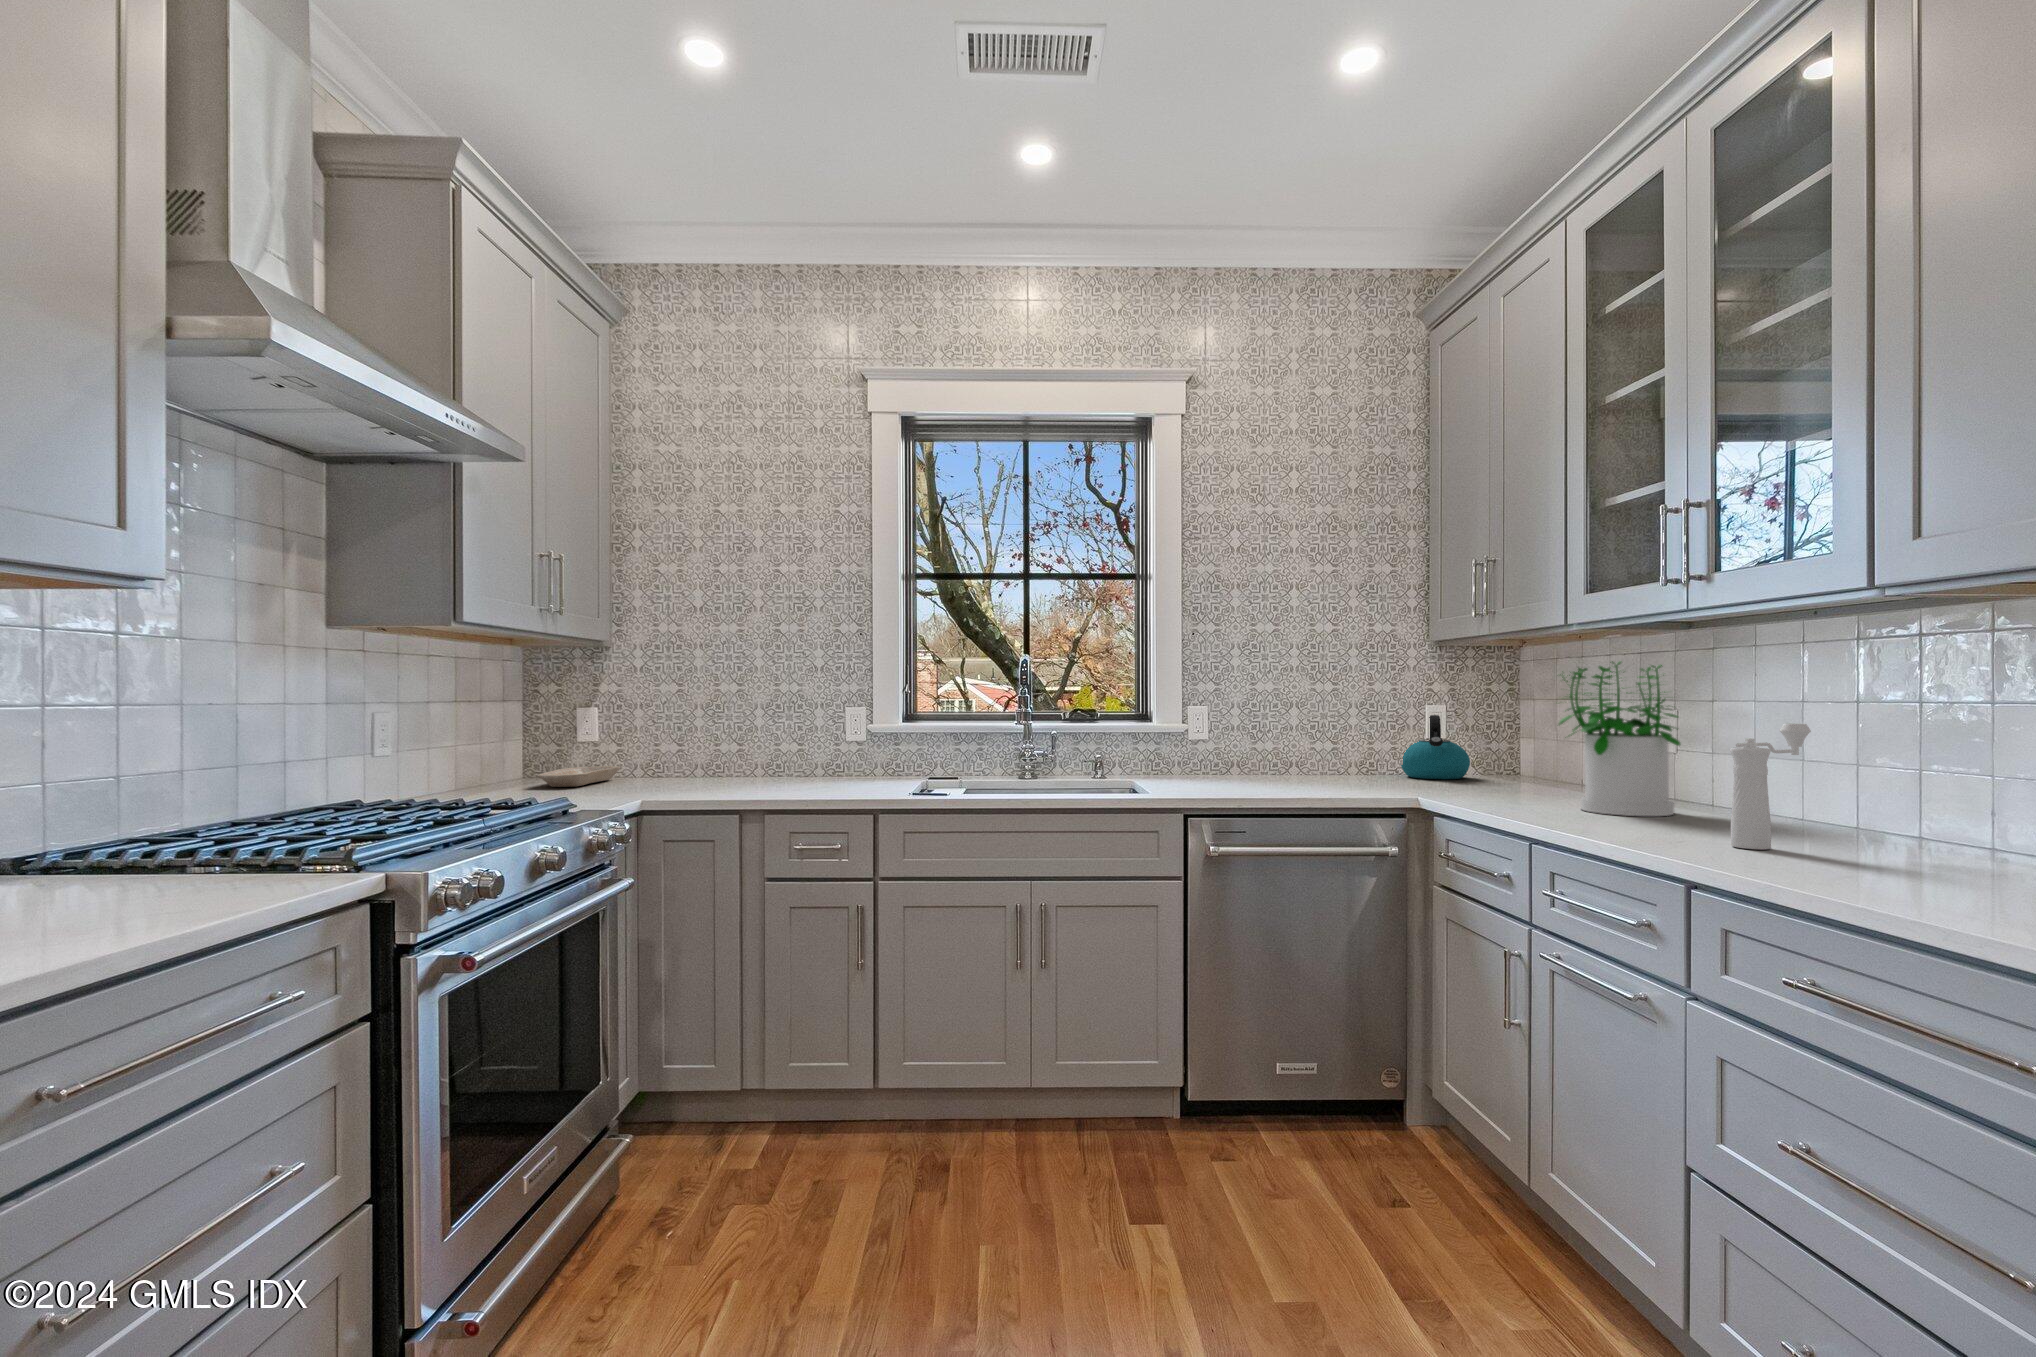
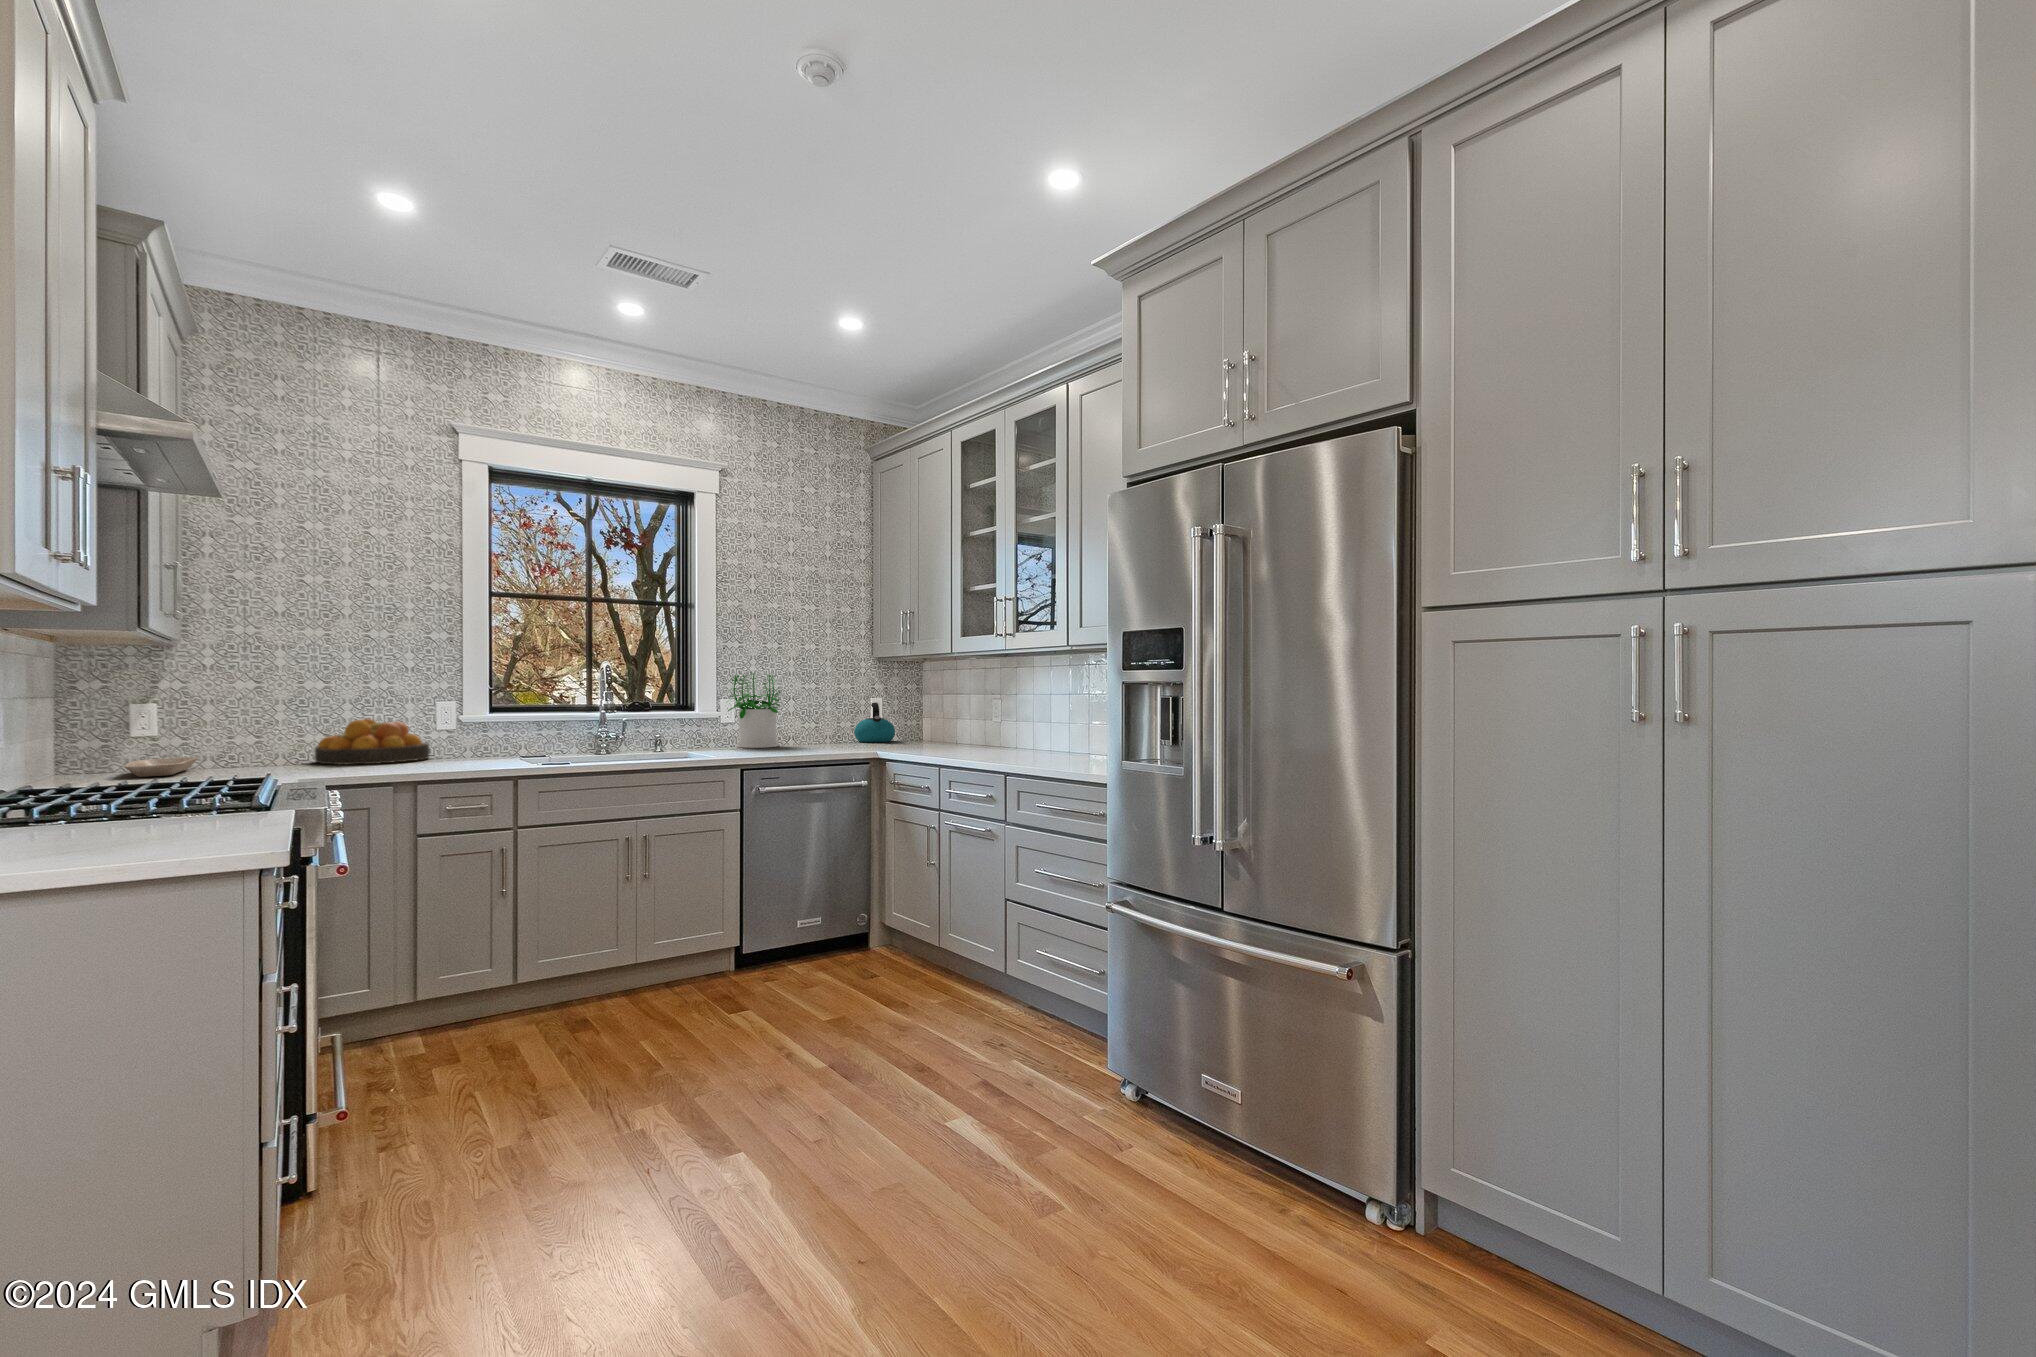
potted plant: present [1559,661,1680,816] -> present [726,673,780,748]
pepper mill: present [1730,723,1811,850] -> none [1030,704,1061,763]
fruit bowl: none [726,726,839,782] -> present [315,719,430,765]

